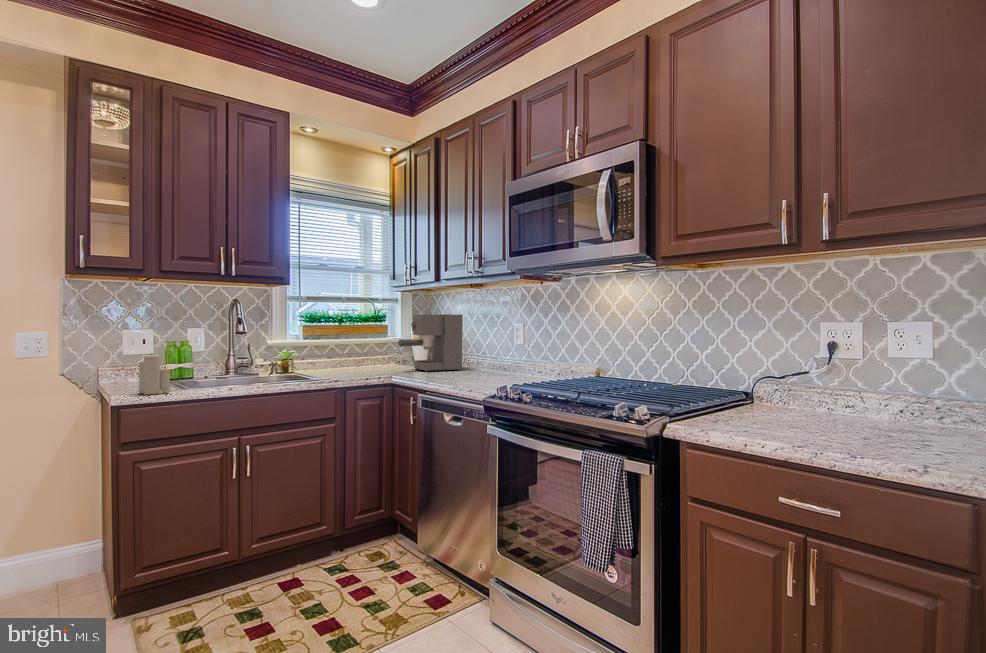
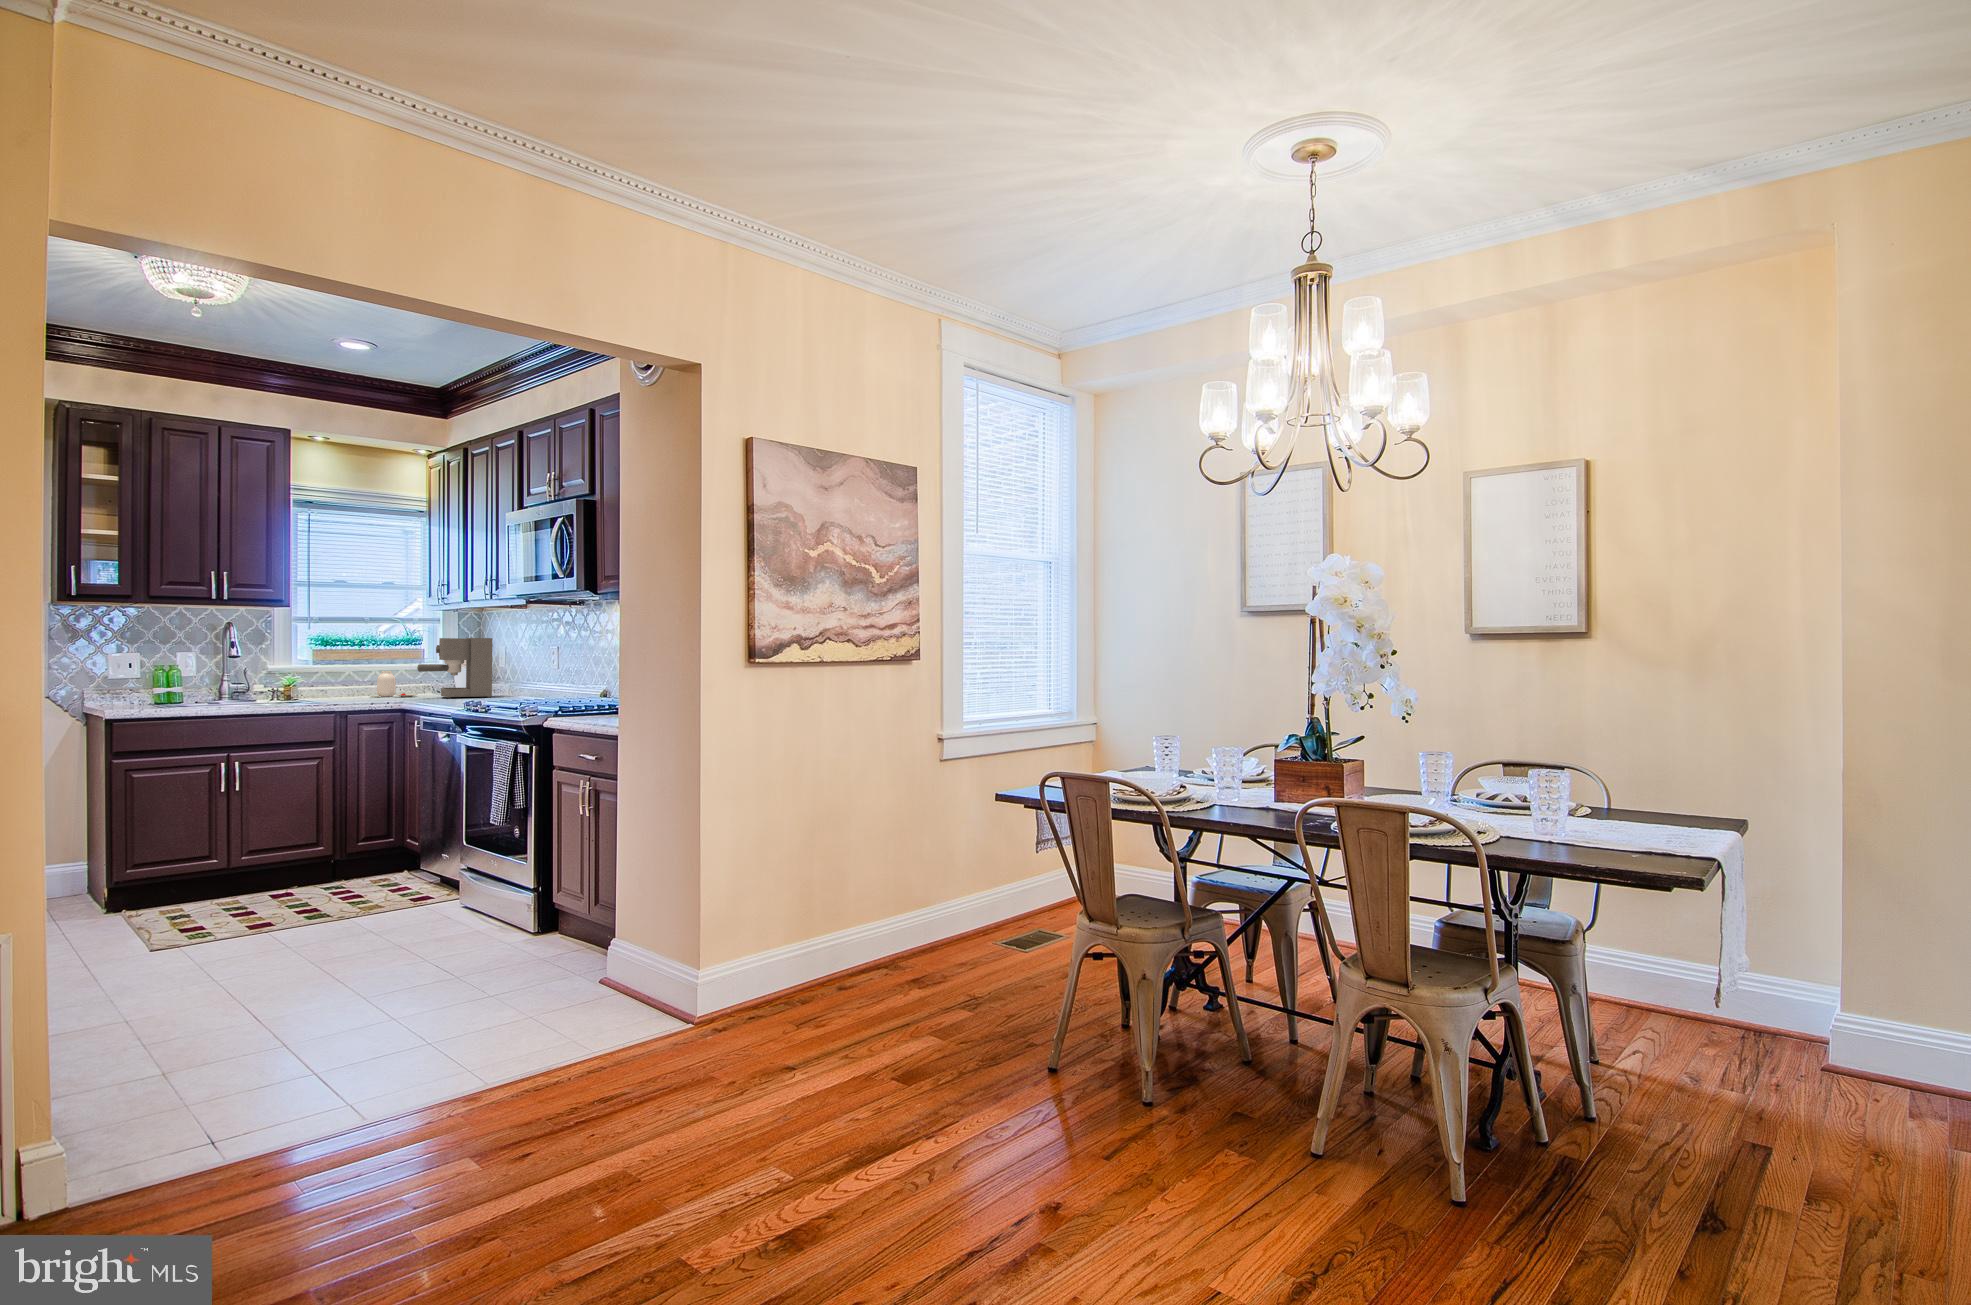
jar: none [351,345,390,369] -> present [371,671,417,697]
candle: present [139,355,170,394] -> none [132,671,162,710]

